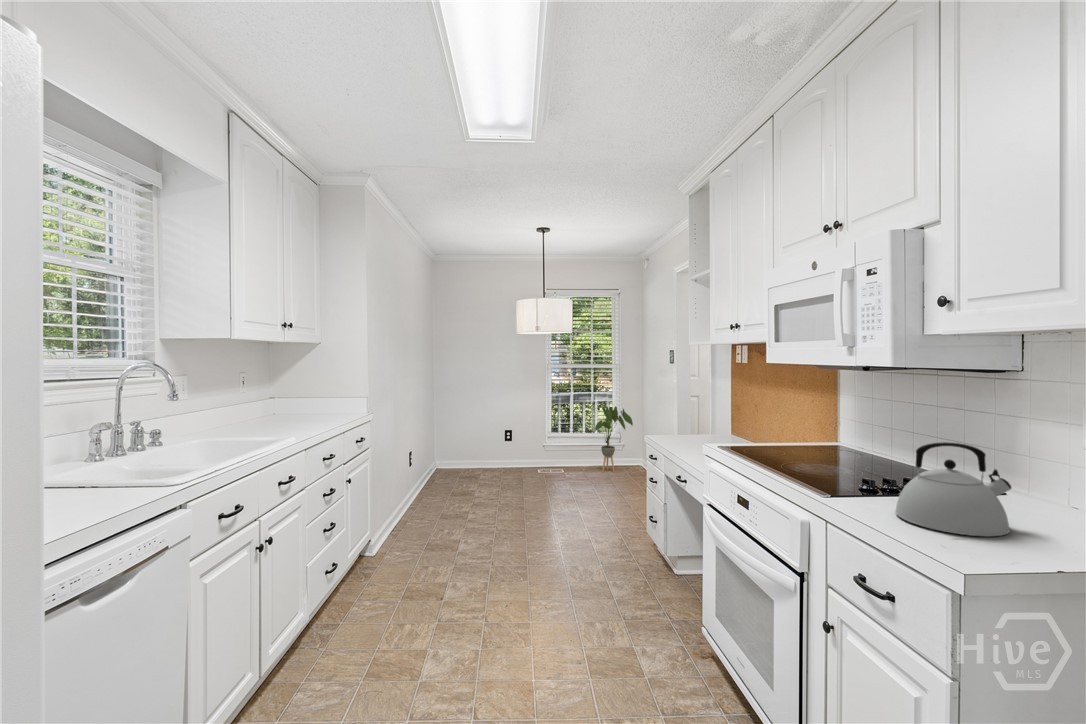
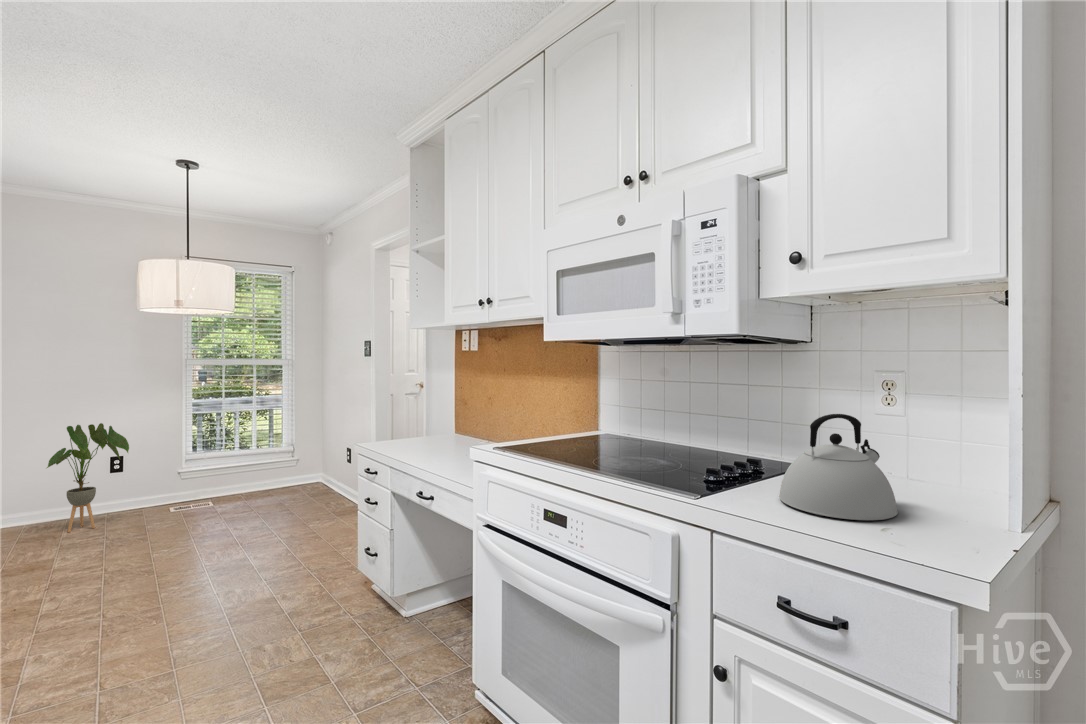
house plant: present [595,406,633,472] -> present [47,423,129,532]

